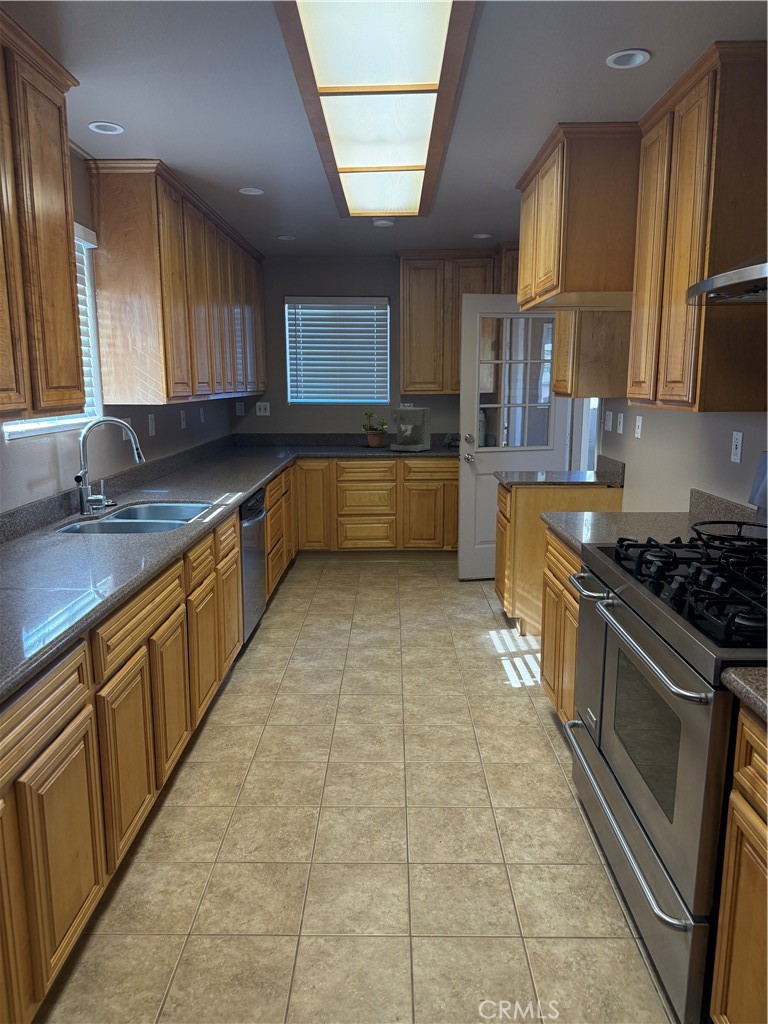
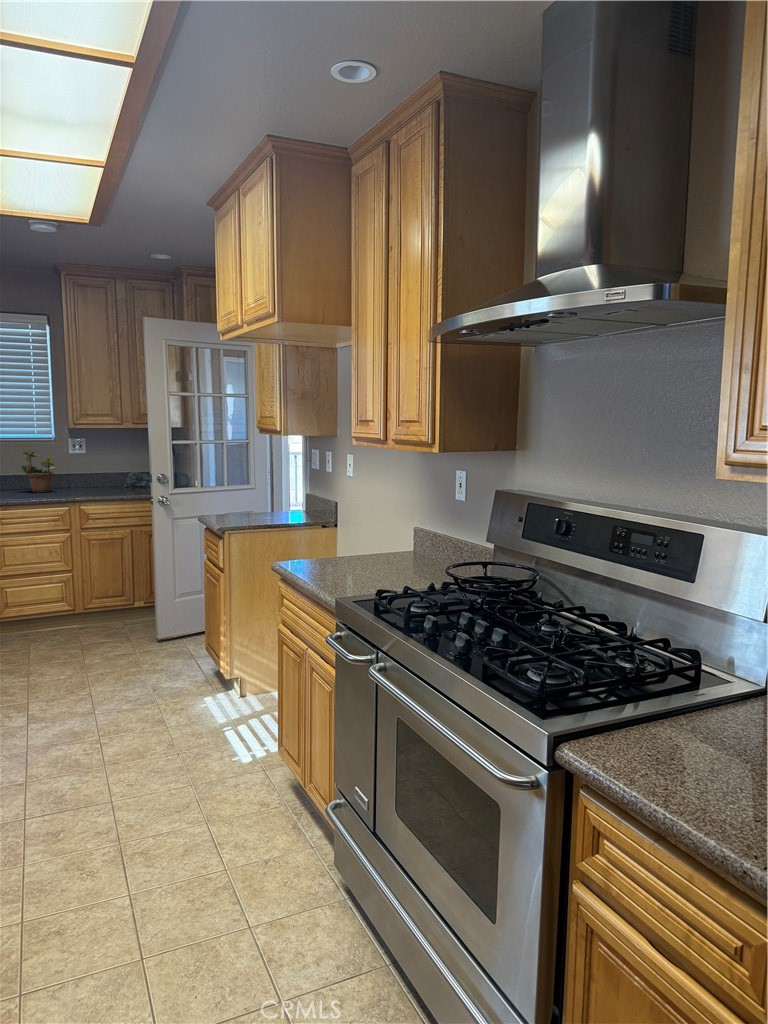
coffee maker: present [390,408,431,452] -> none [60,446,111,496]

